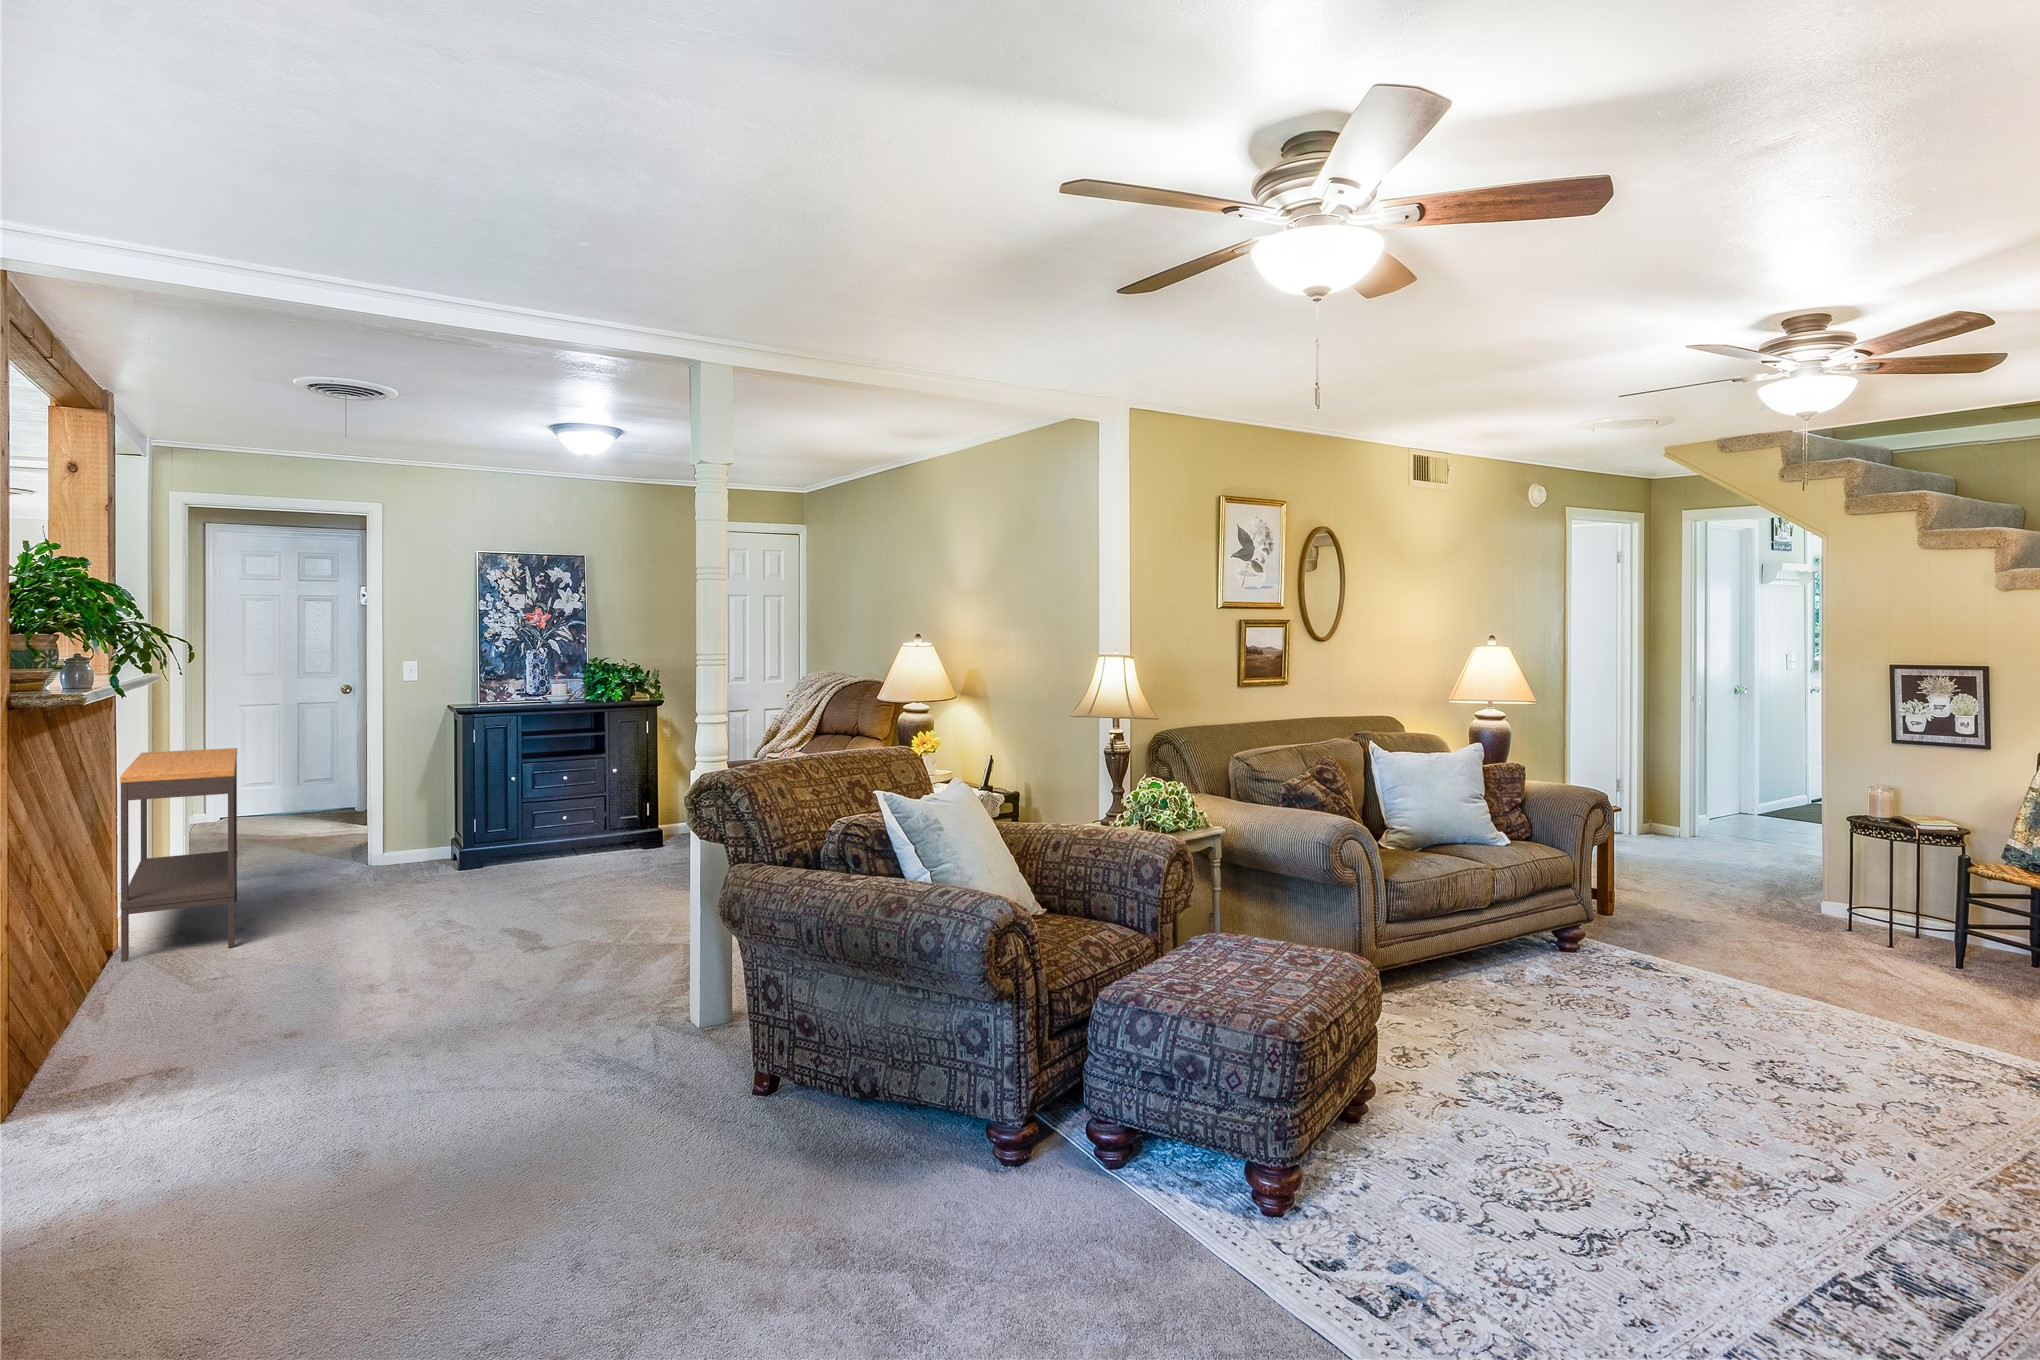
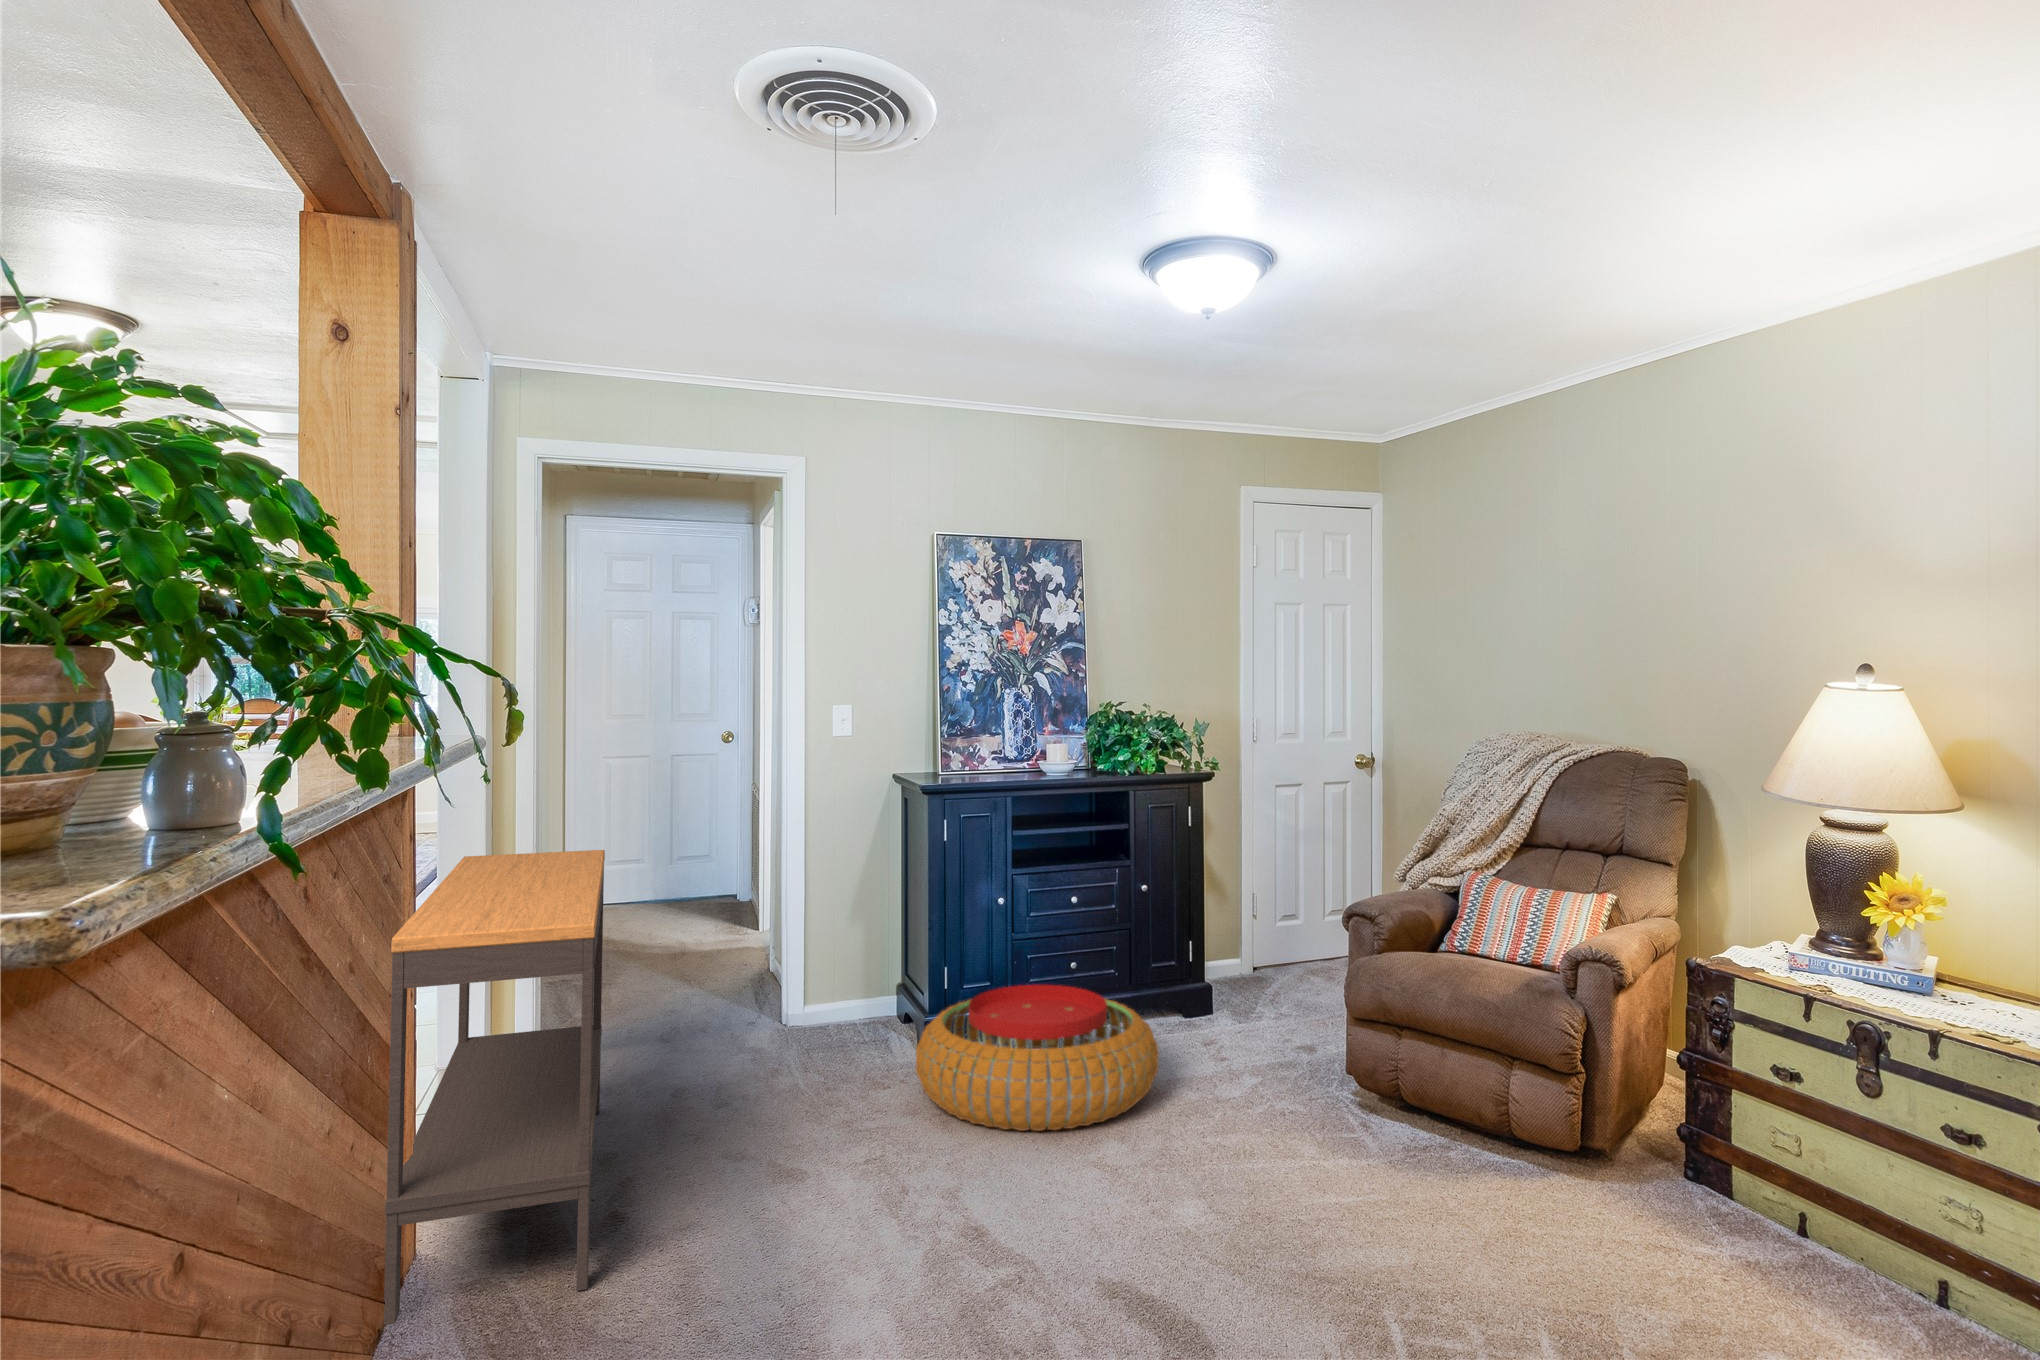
pouf: none [444,822,597,891] -> present [915,985,1159,1131]

